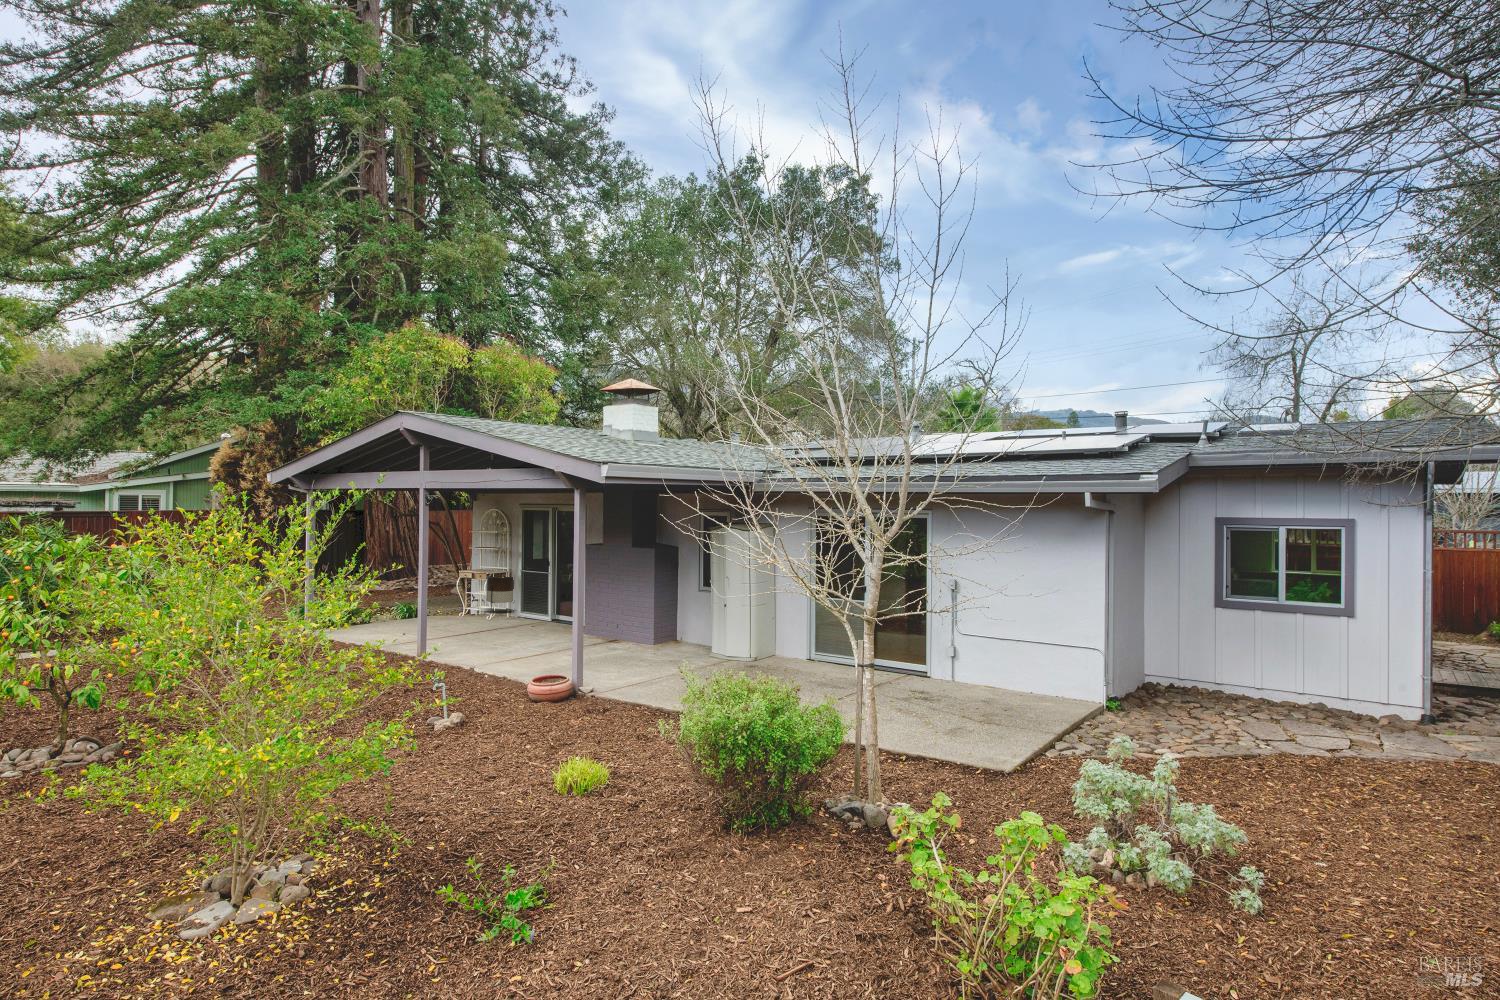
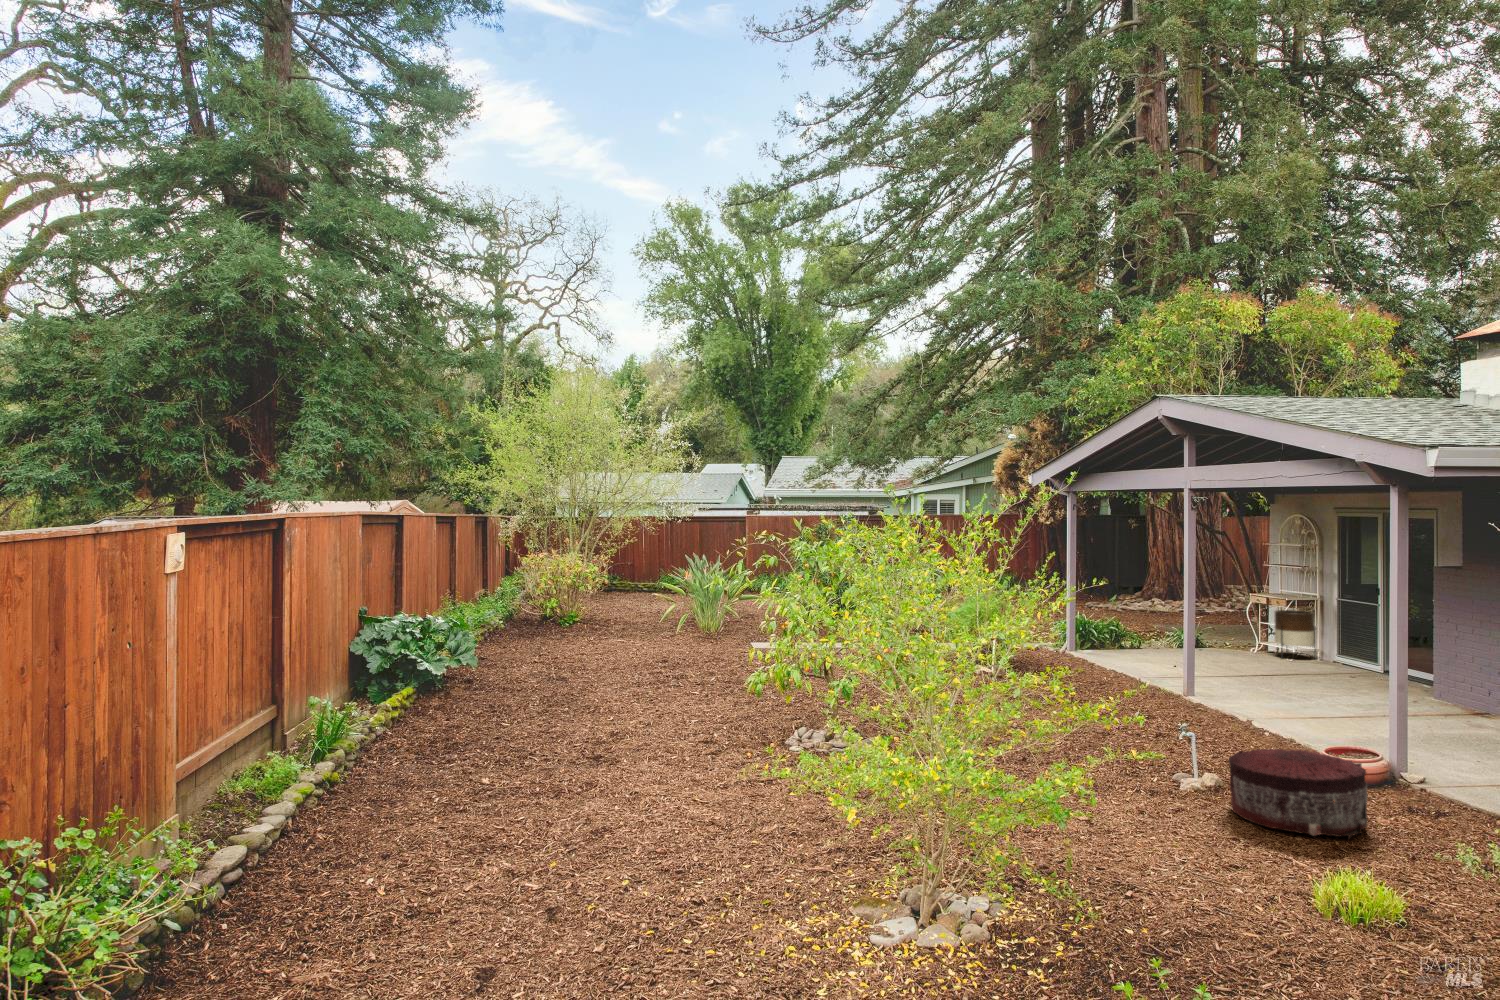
pouf: none [478,681,570,744] -> present [1229,749,1368,838]

